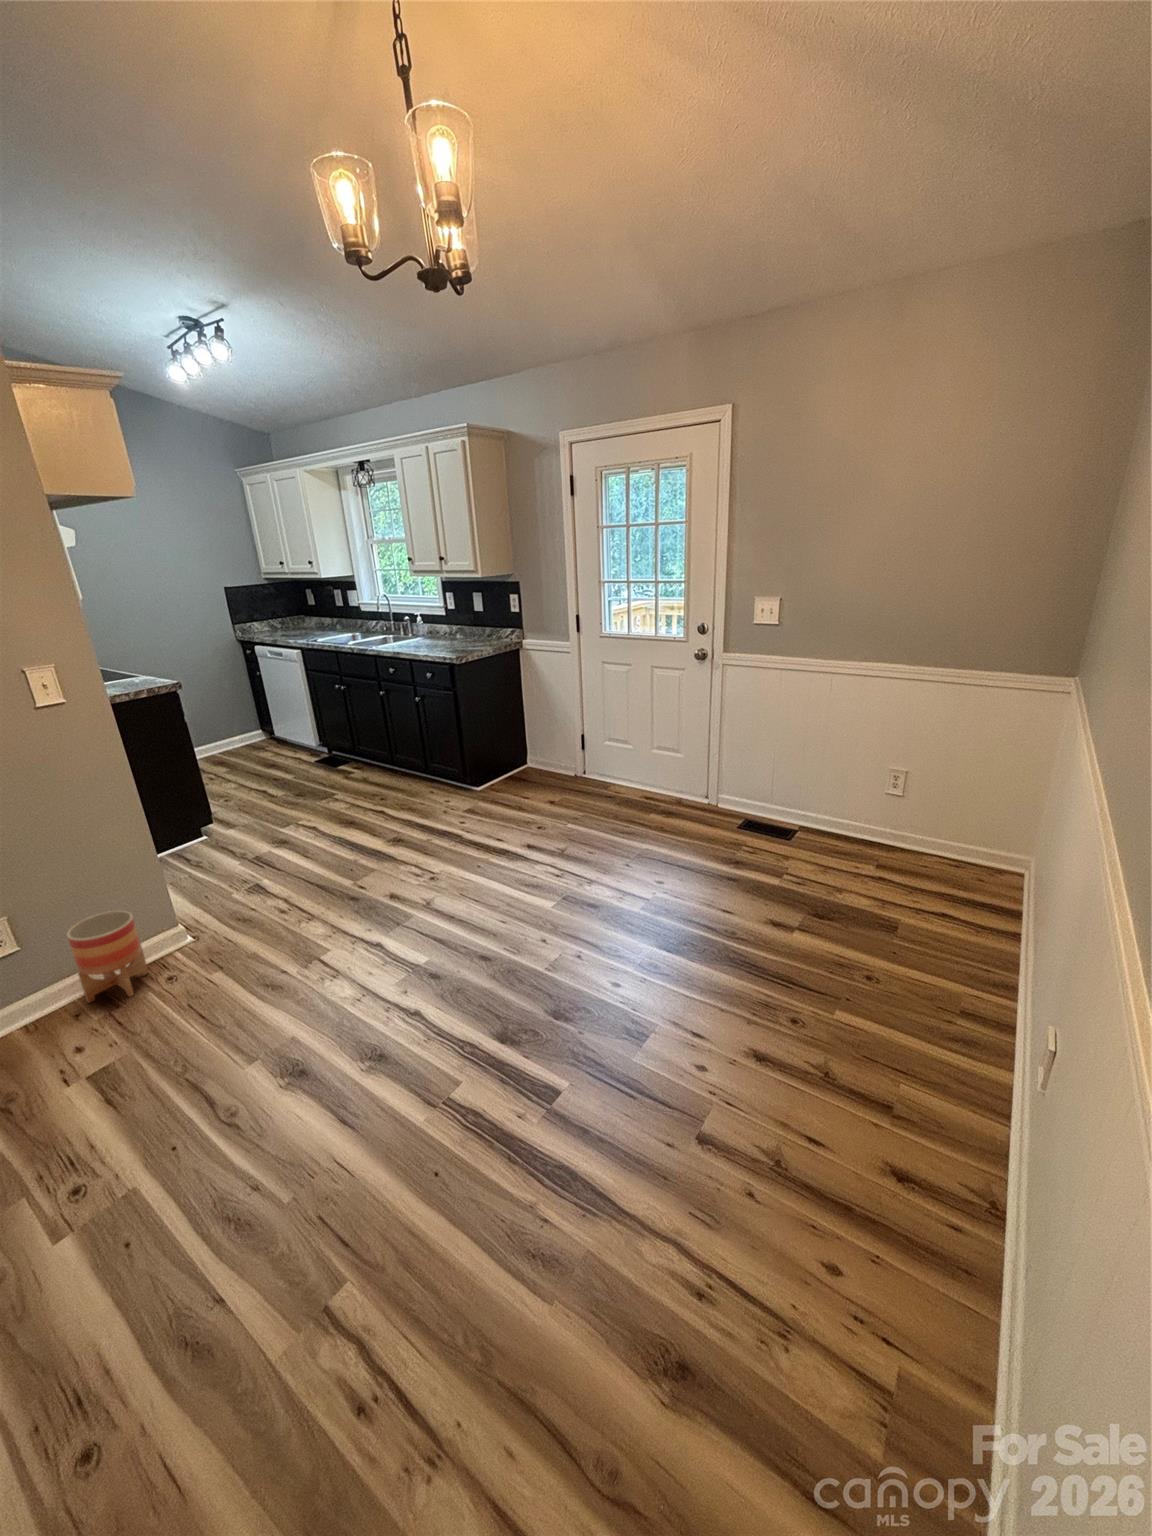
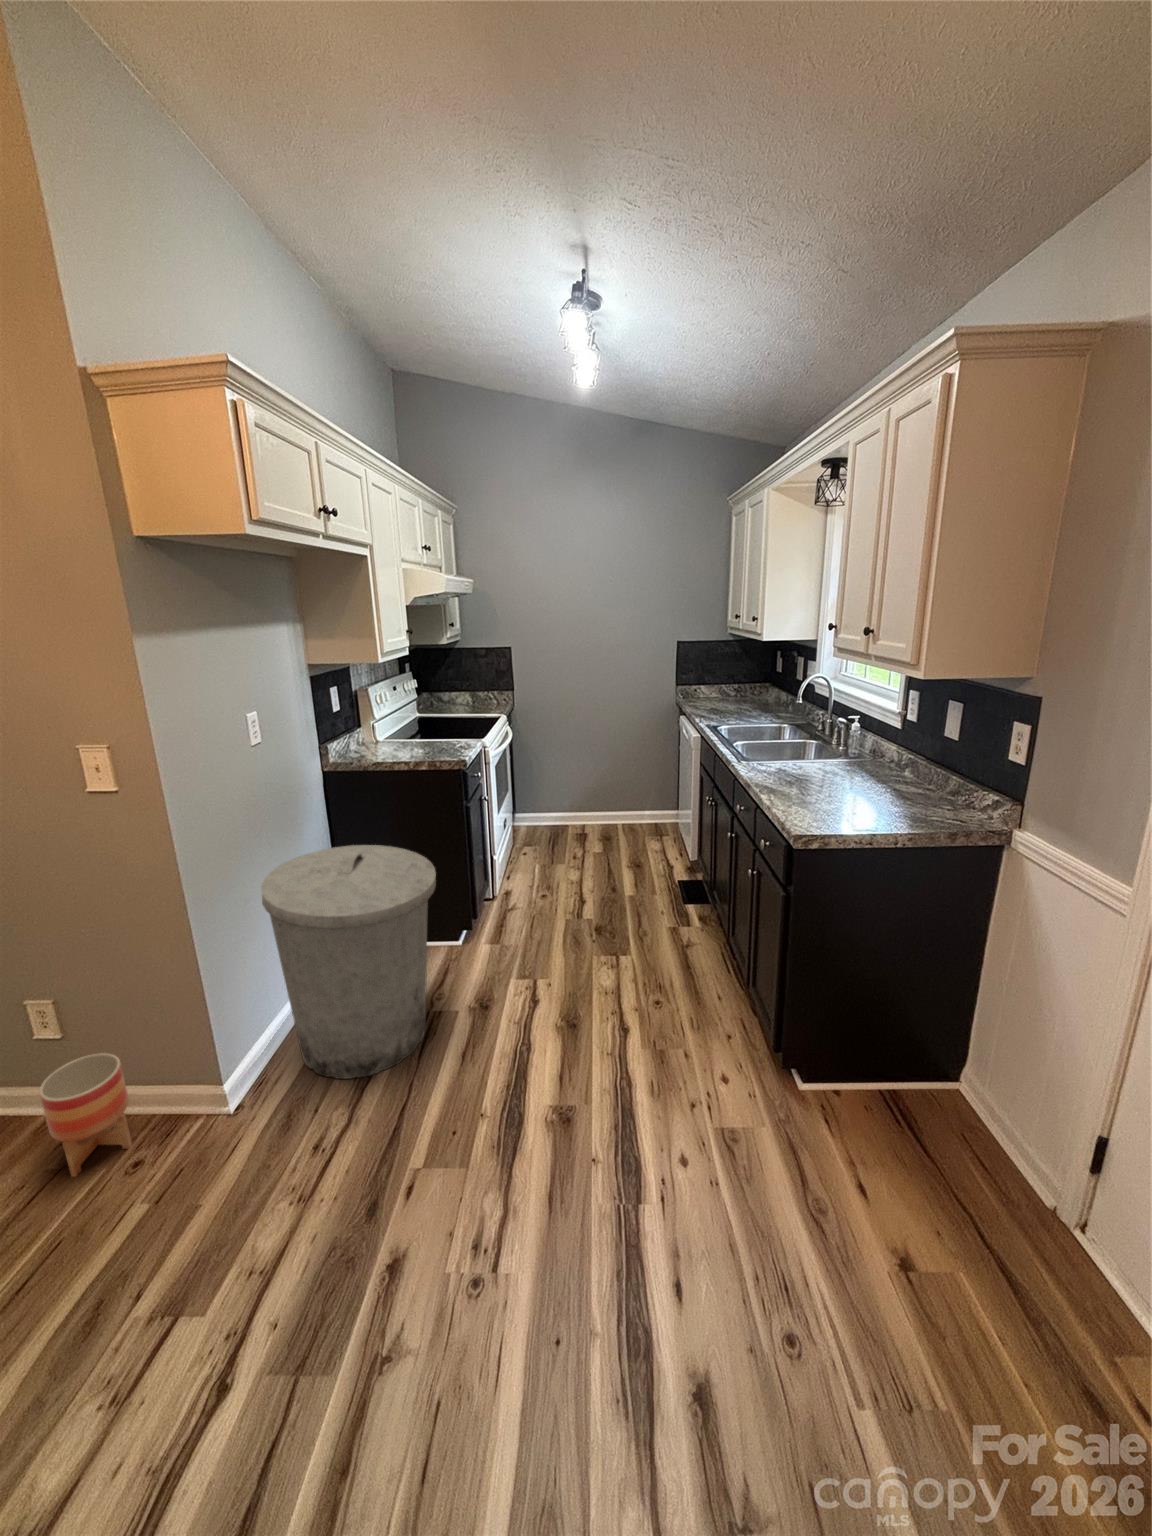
trash can: none [122,730,274,900] -> present [261,845,436,1079]

